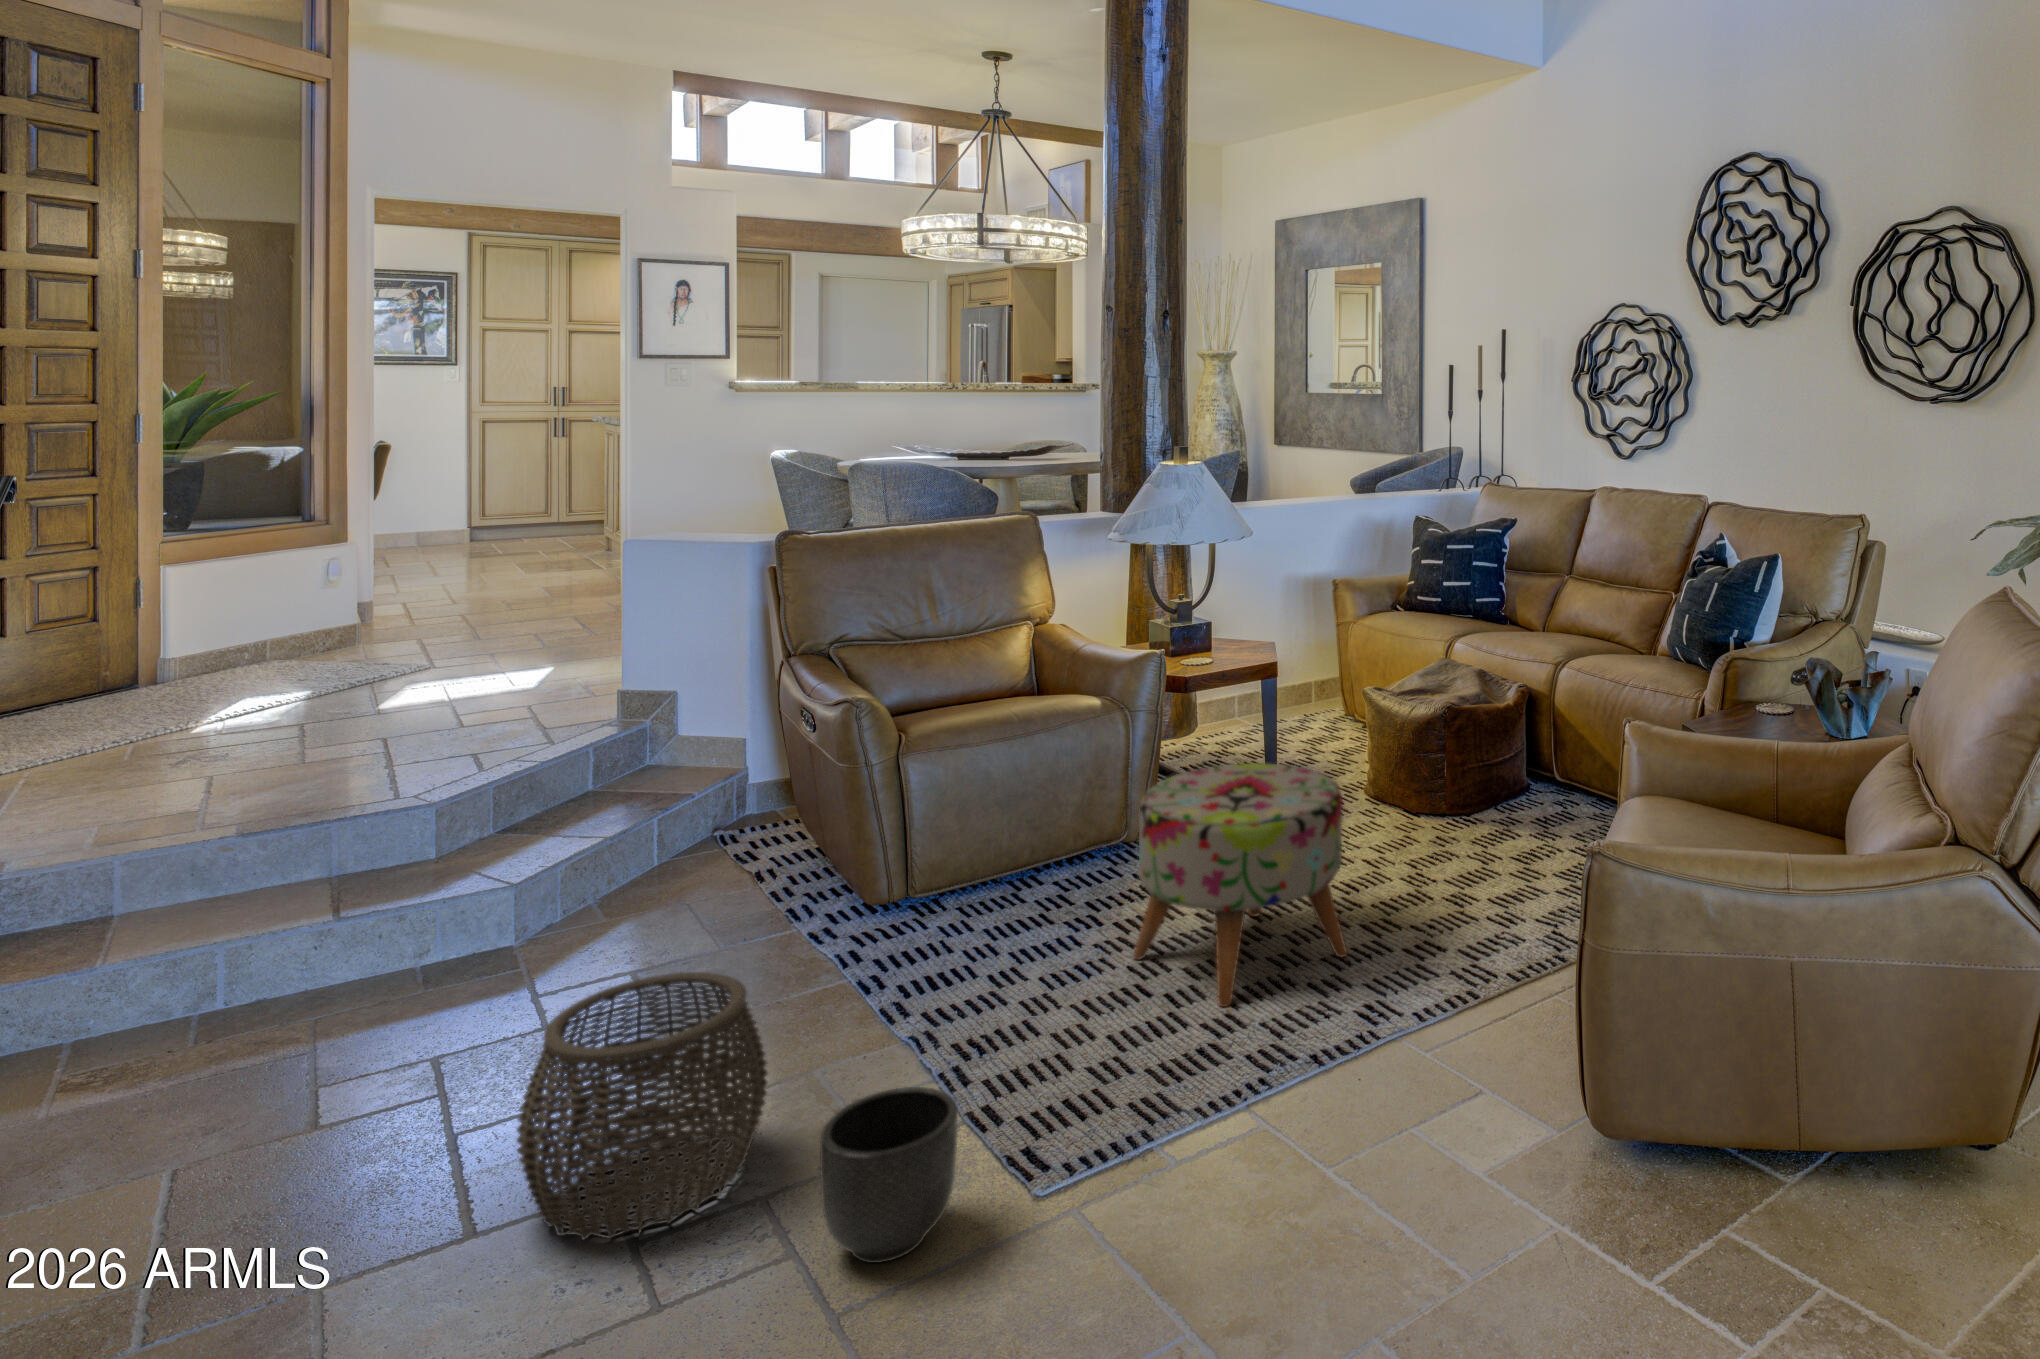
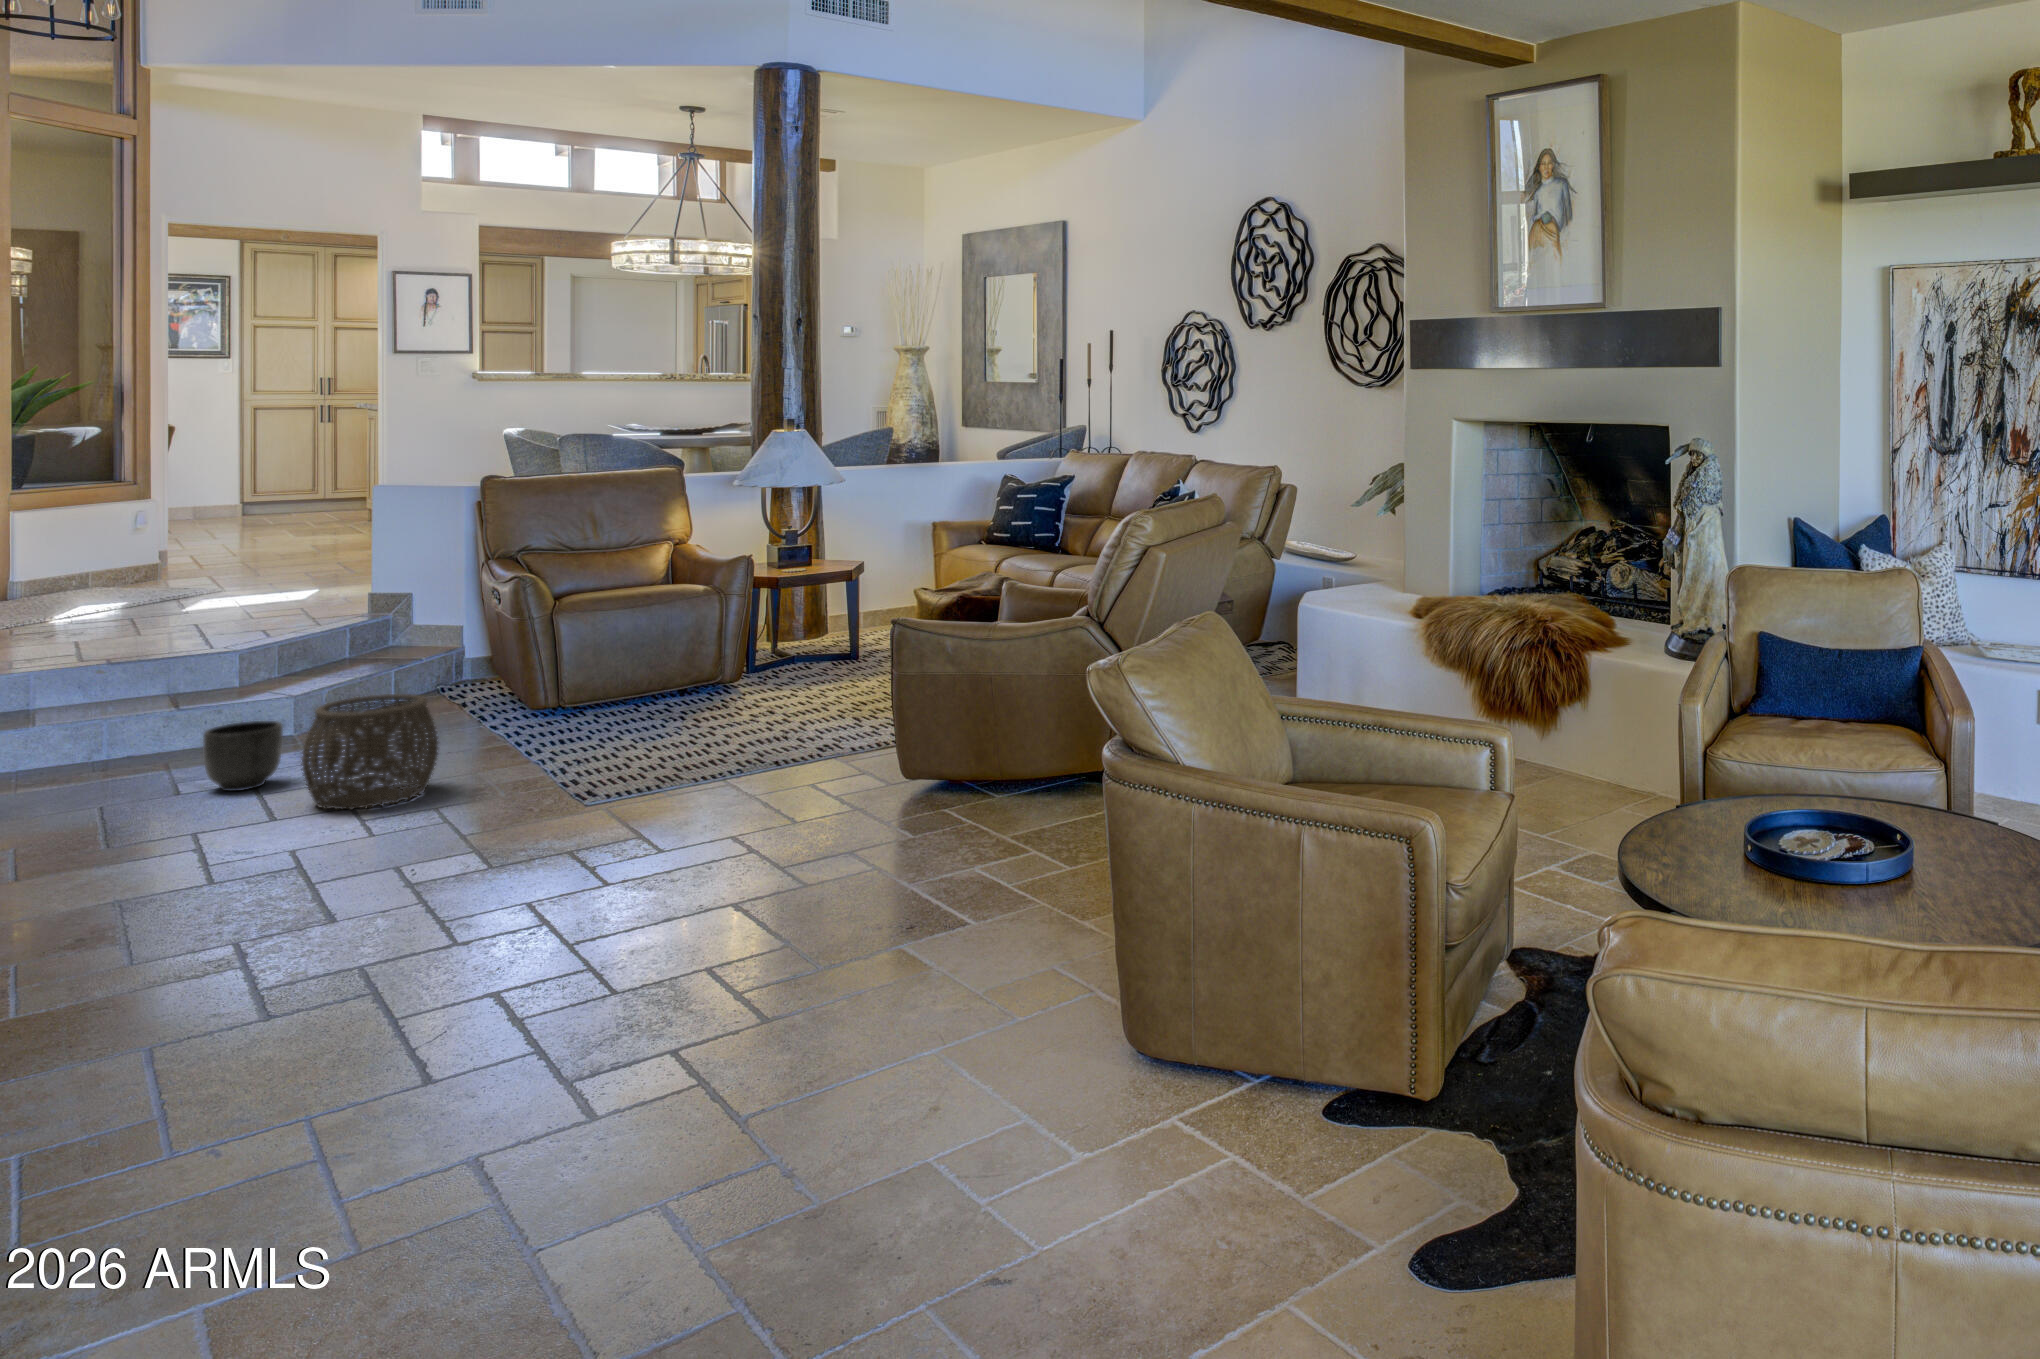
ottoman: present [1133,763,1347,1007] -> none [693,617,832,747]
planter: present [820,1087,958,1263] -> present [203,721,283,791]

